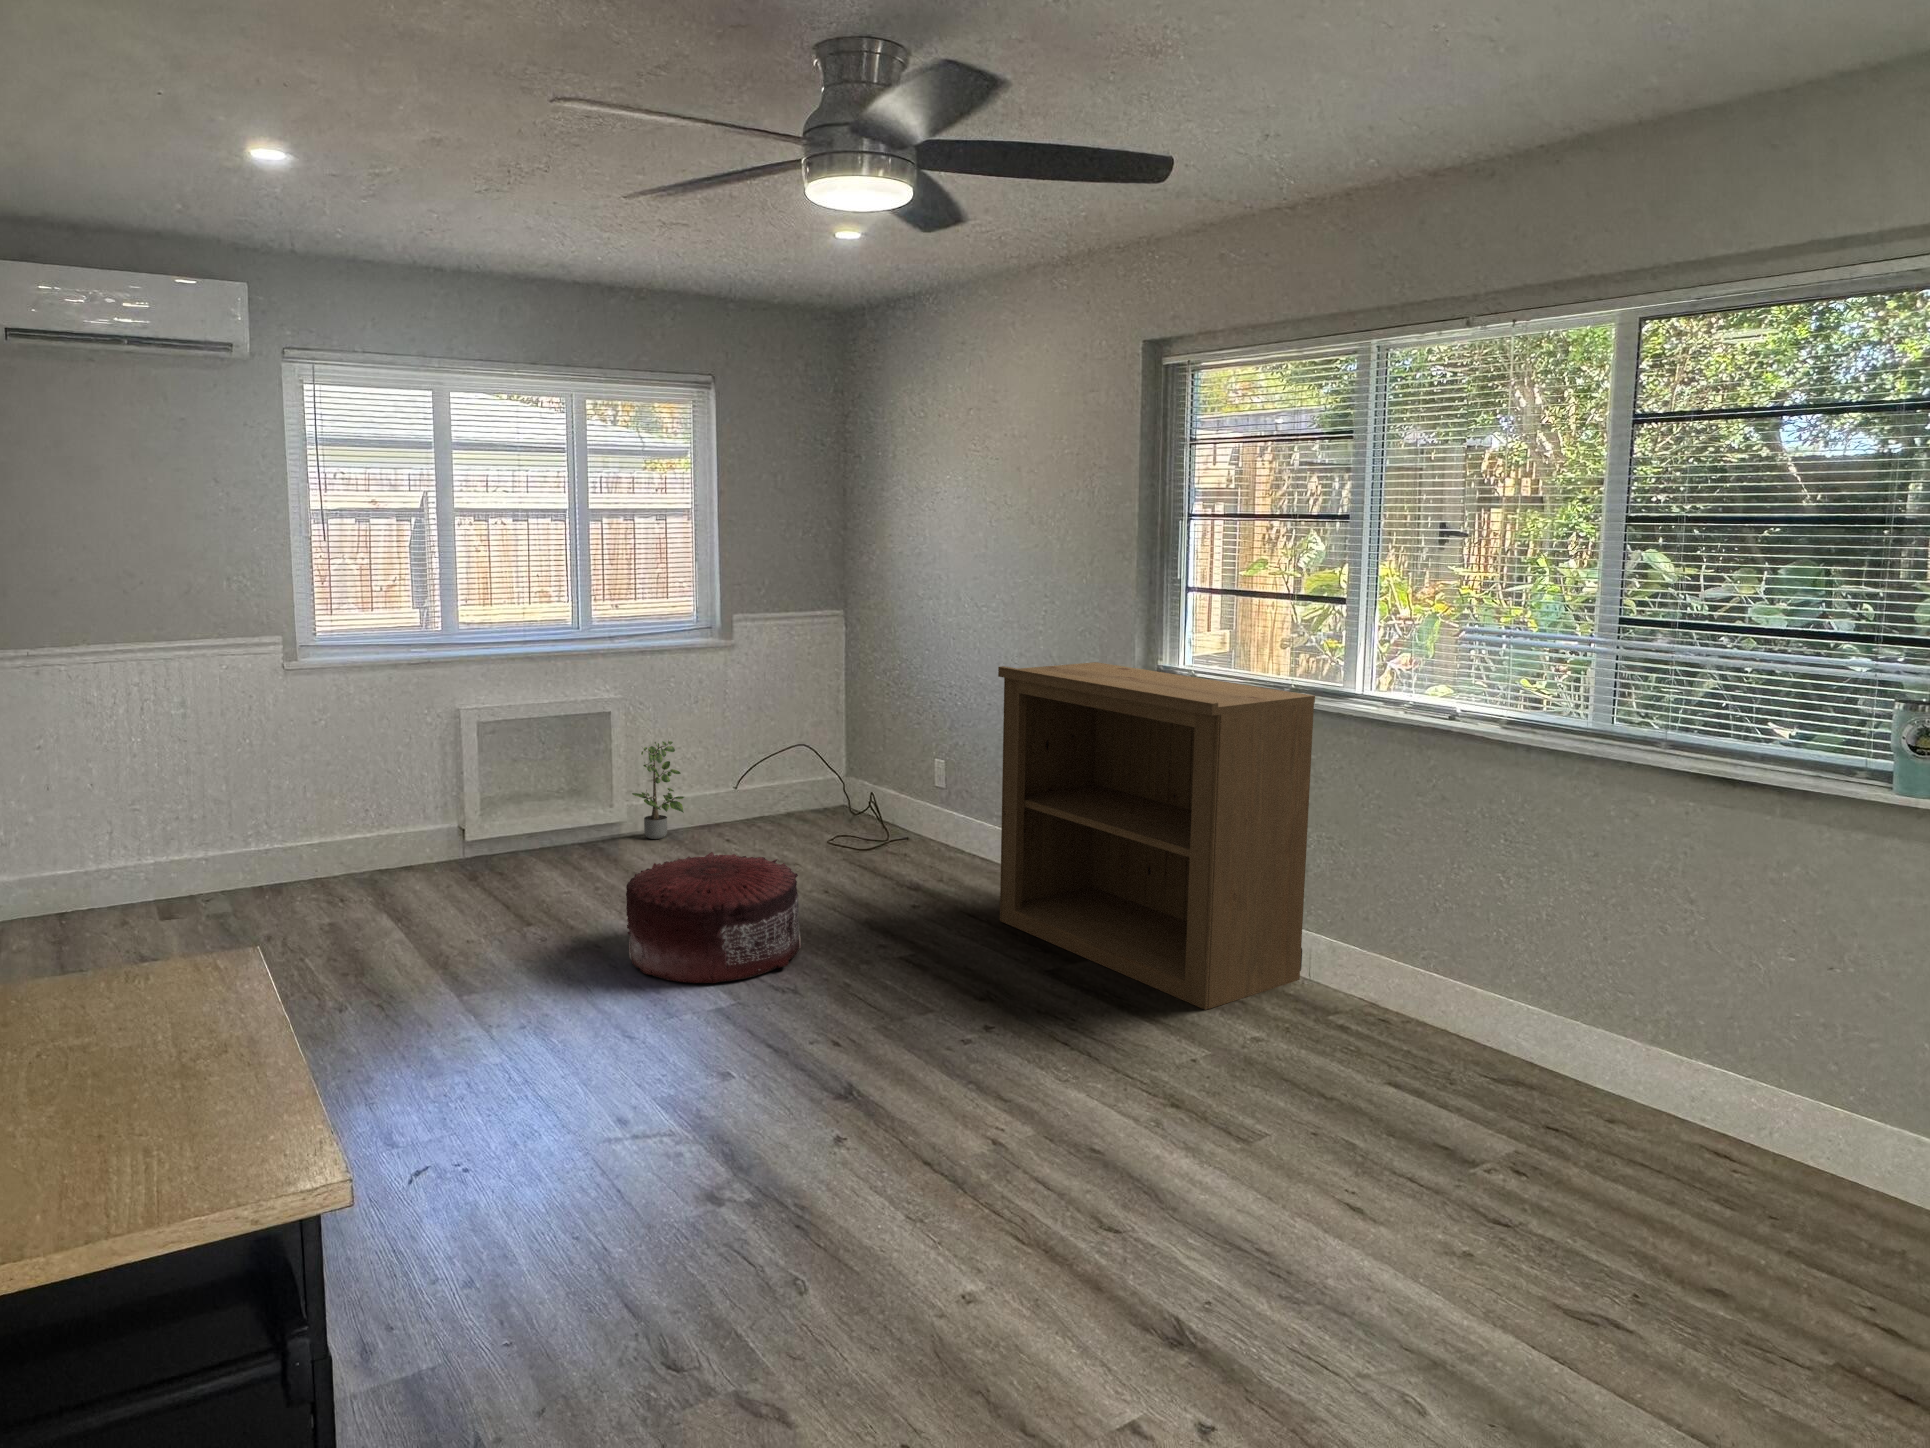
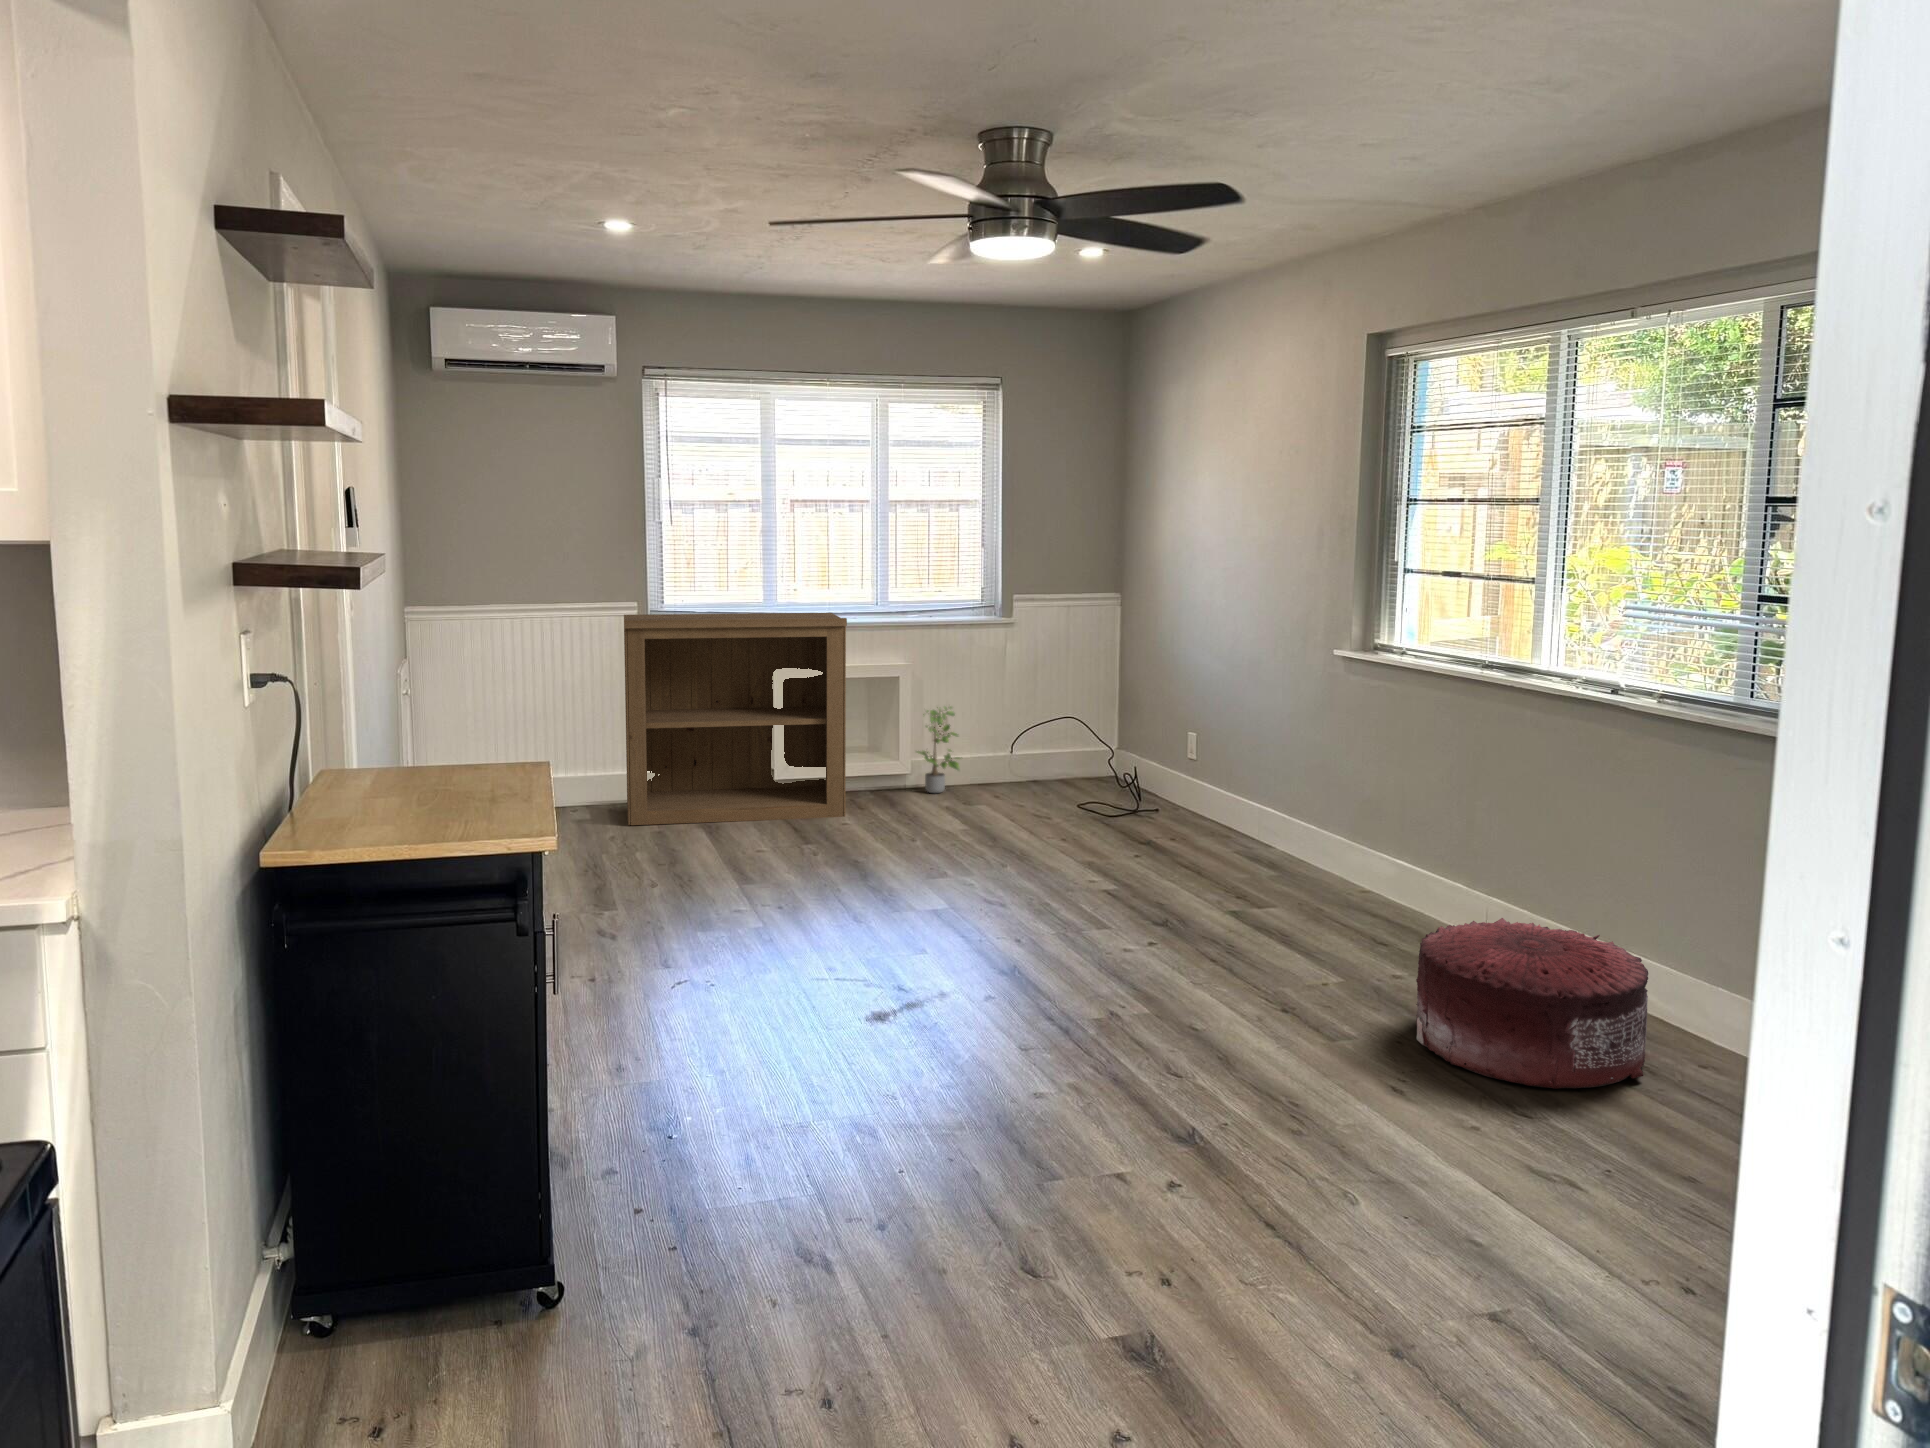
bookshelf: present [998,662,1315,1010] -> present [624,613,847,825]
pouf: present [626,852,801,983] -> present [1416,918,1648,1089]

